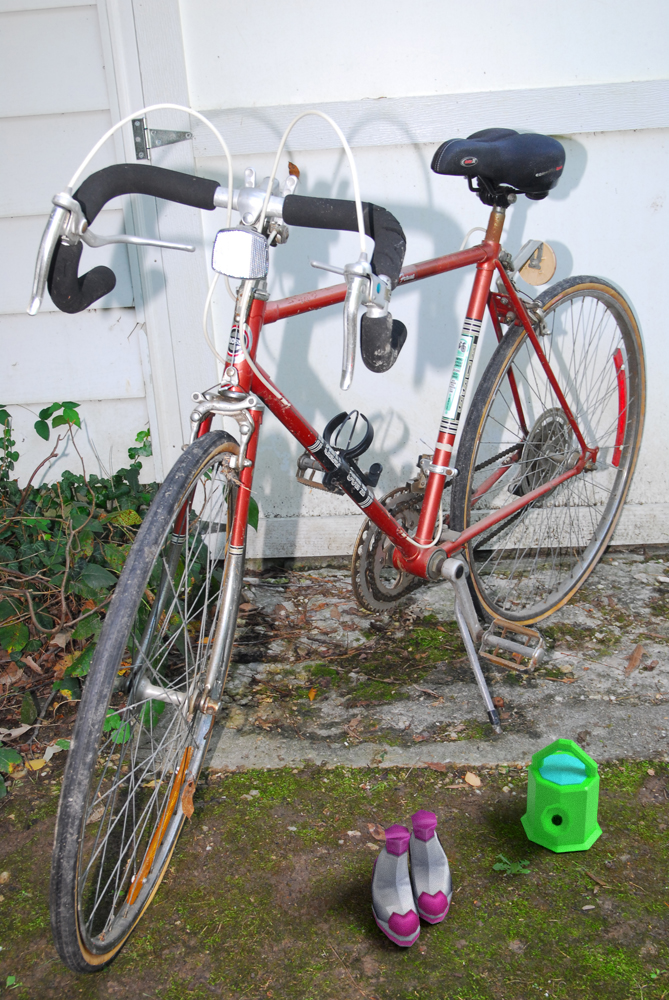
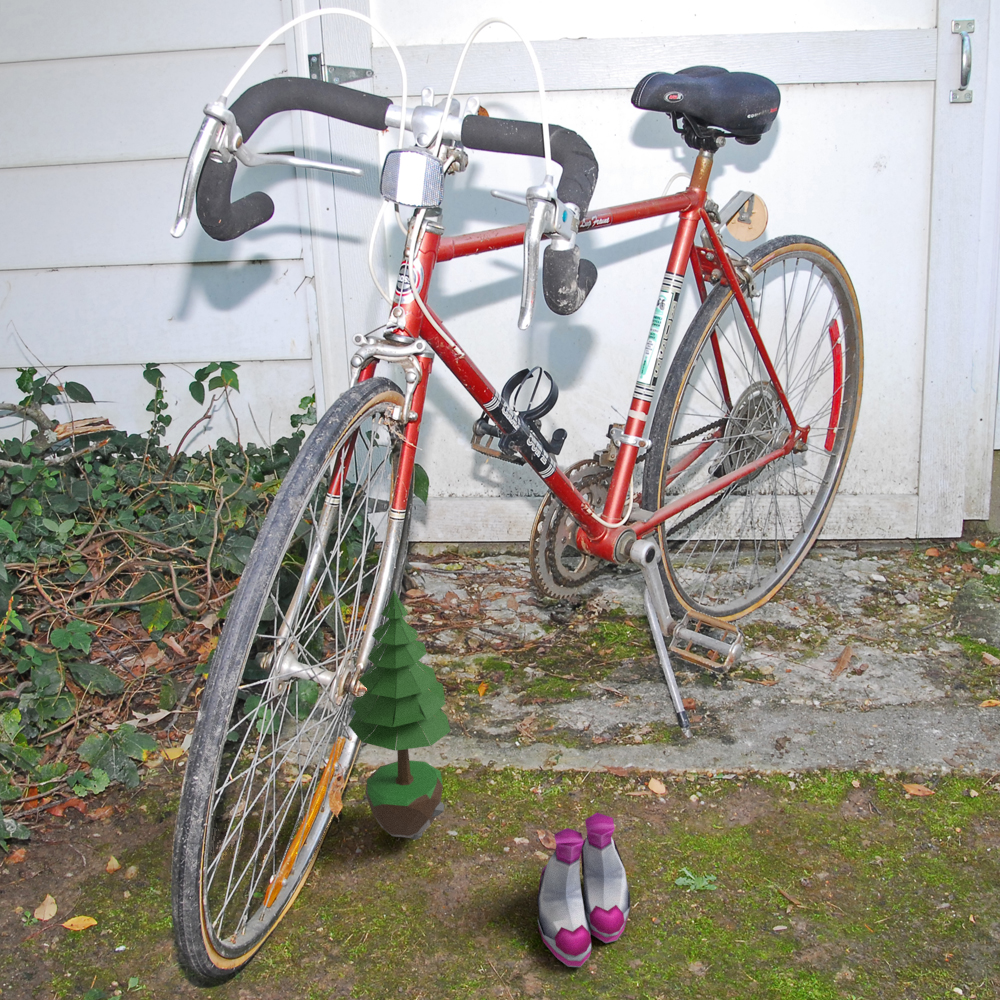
potted tree: none [196,618,289,838] -> present [348,590,451,840]
watering can: present [520,738,602,852] -> none [710,740,803,869]

